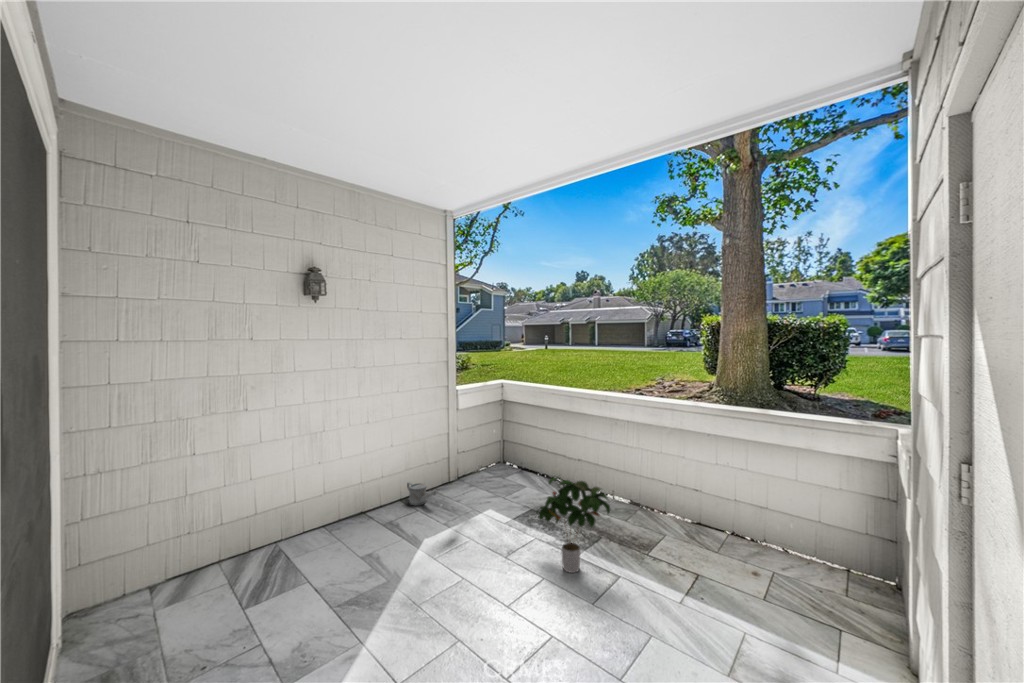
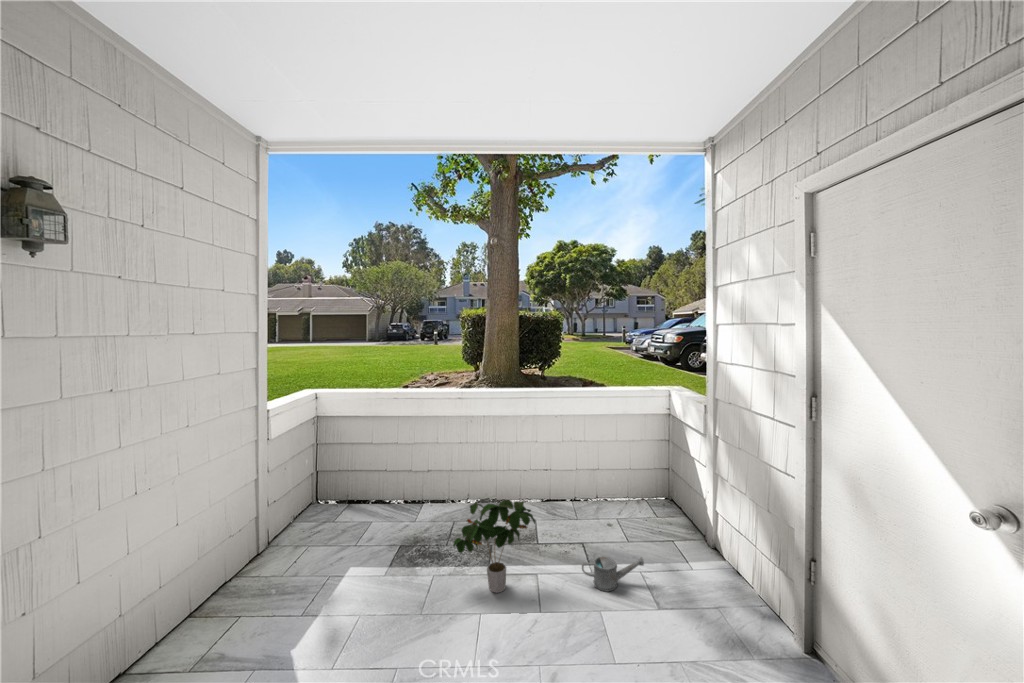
watering can: present [407,482,437,506] -> present [582,556,644,591]

